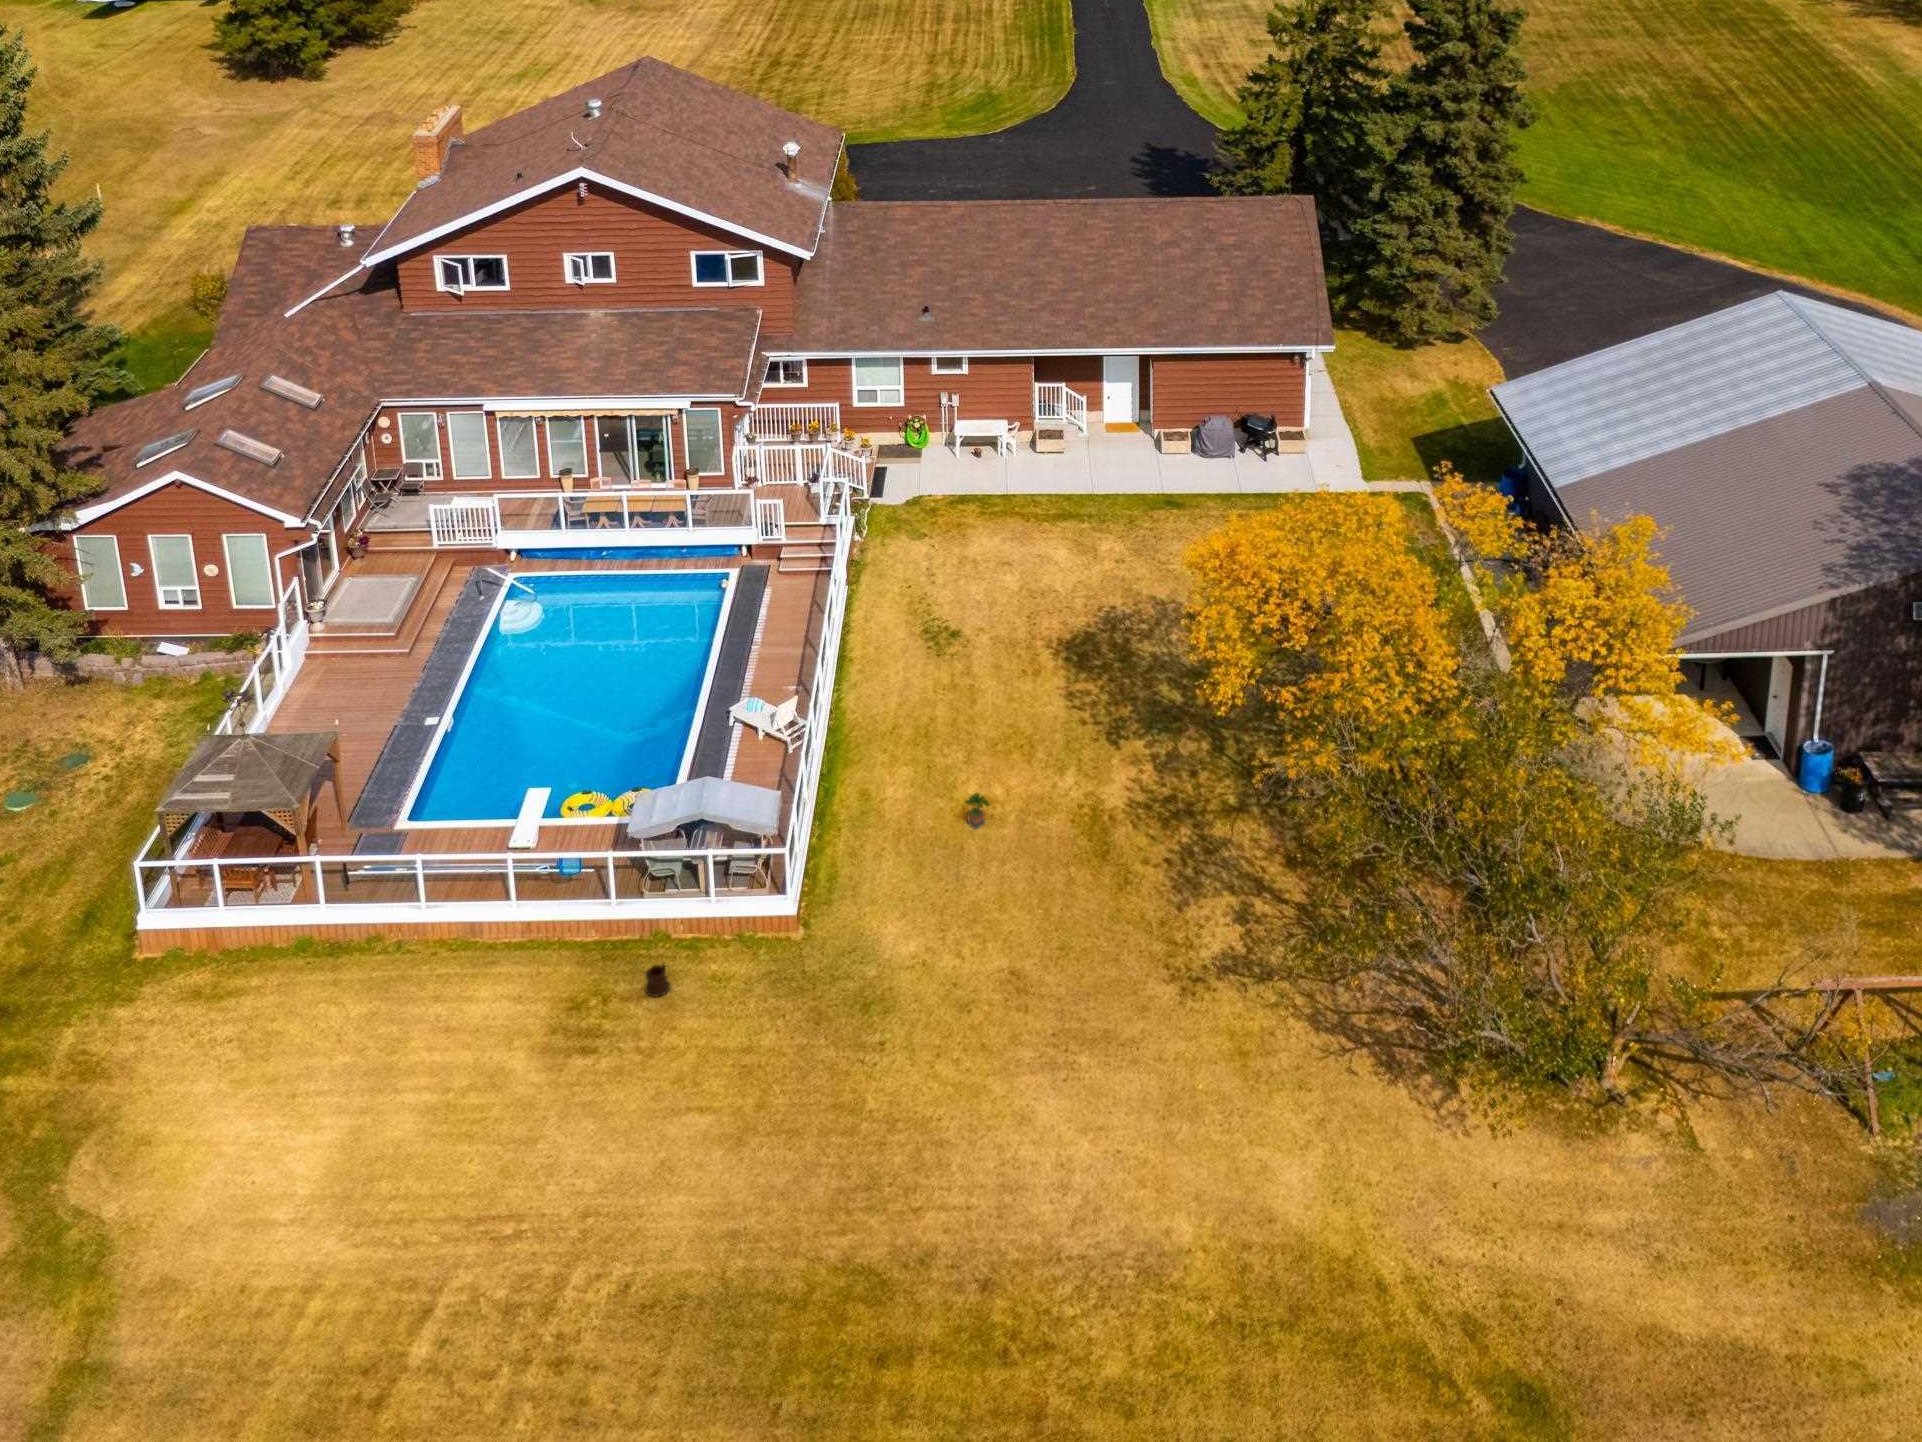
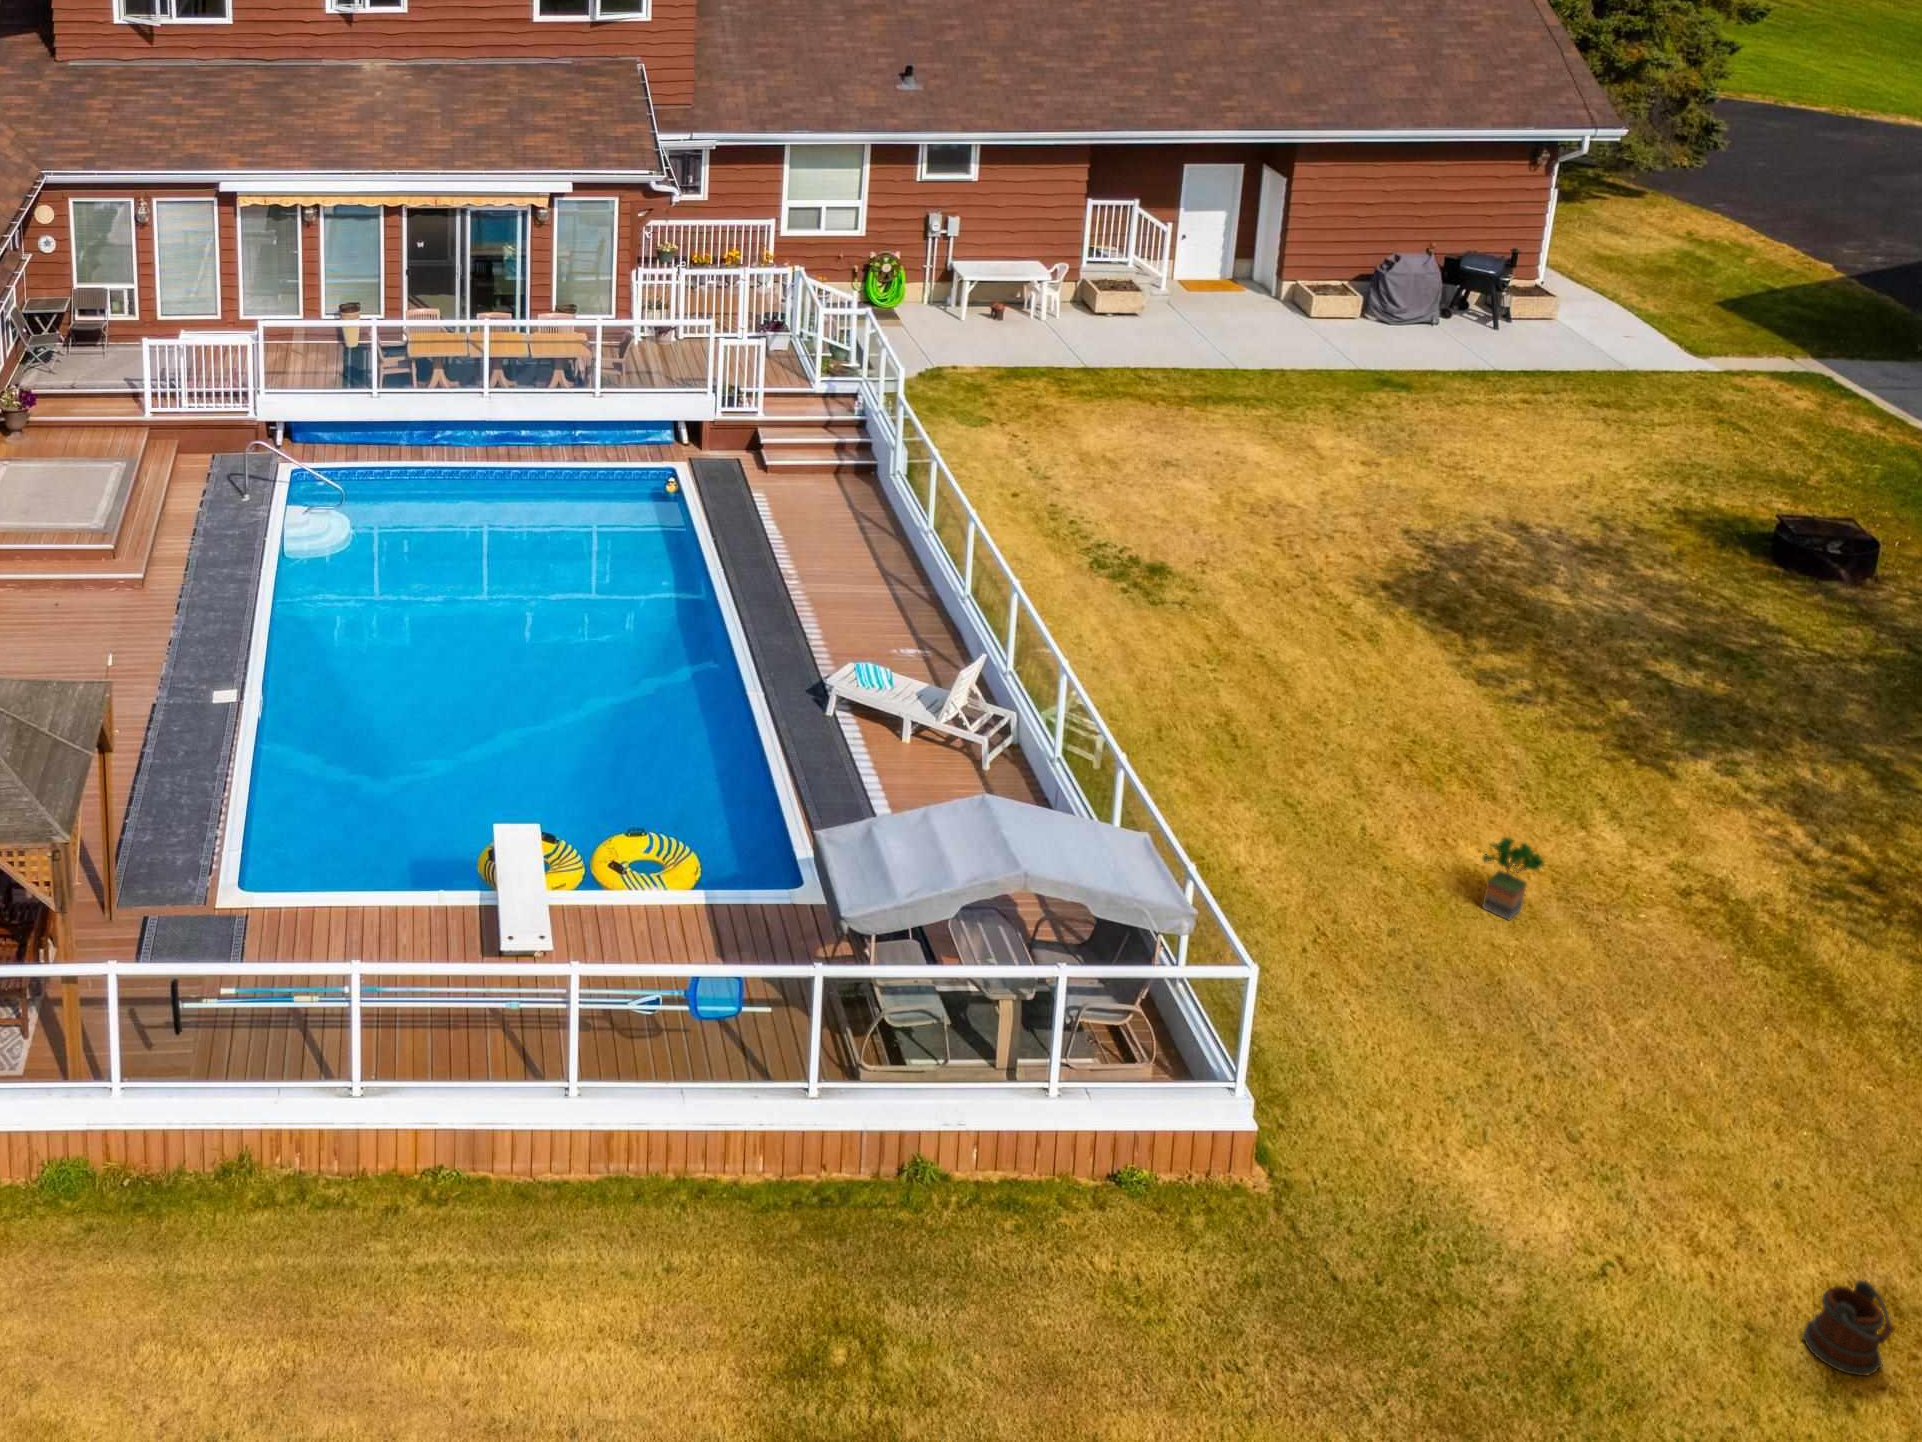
bucket: present [645,964,670,997] -> present [1802,1280,1894,1376]

